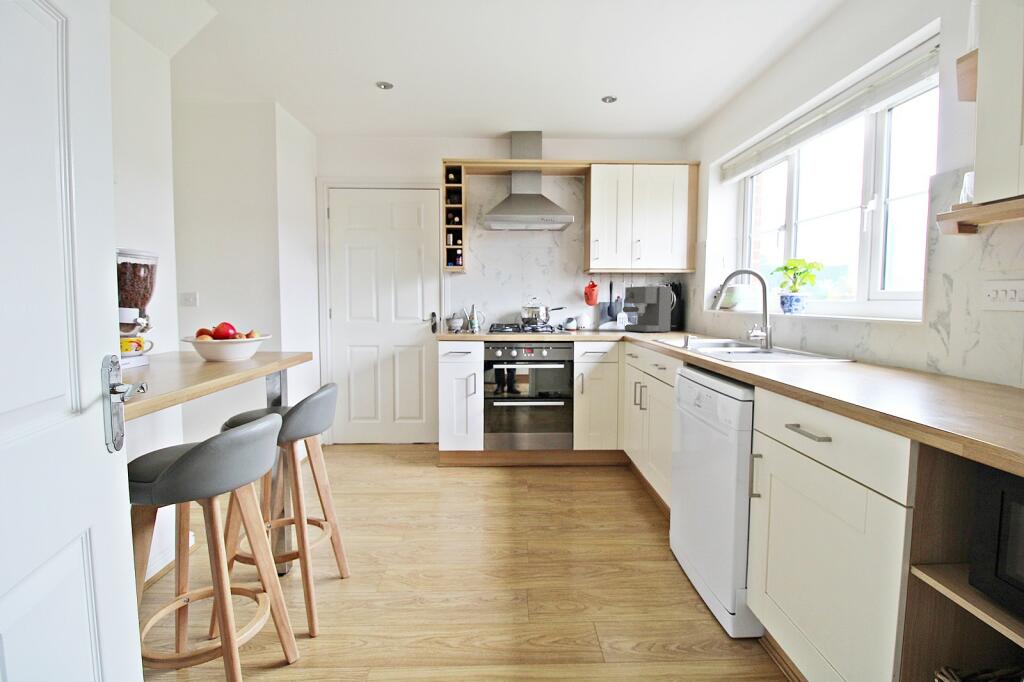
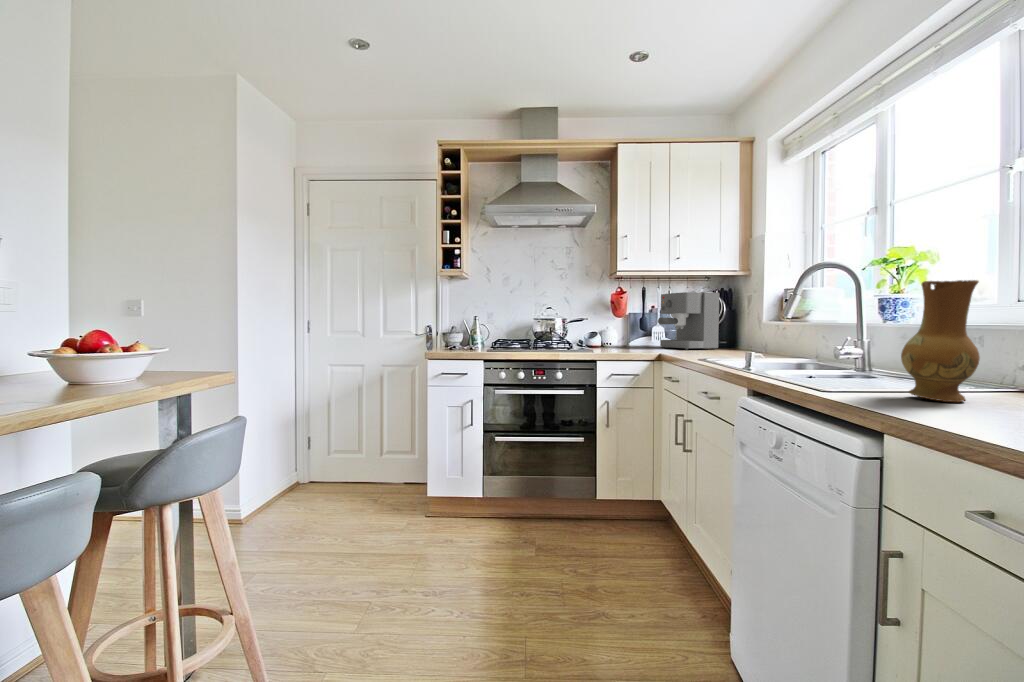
ceramic jug: none [777,289,822,368] -> present [901,280,980,402]

